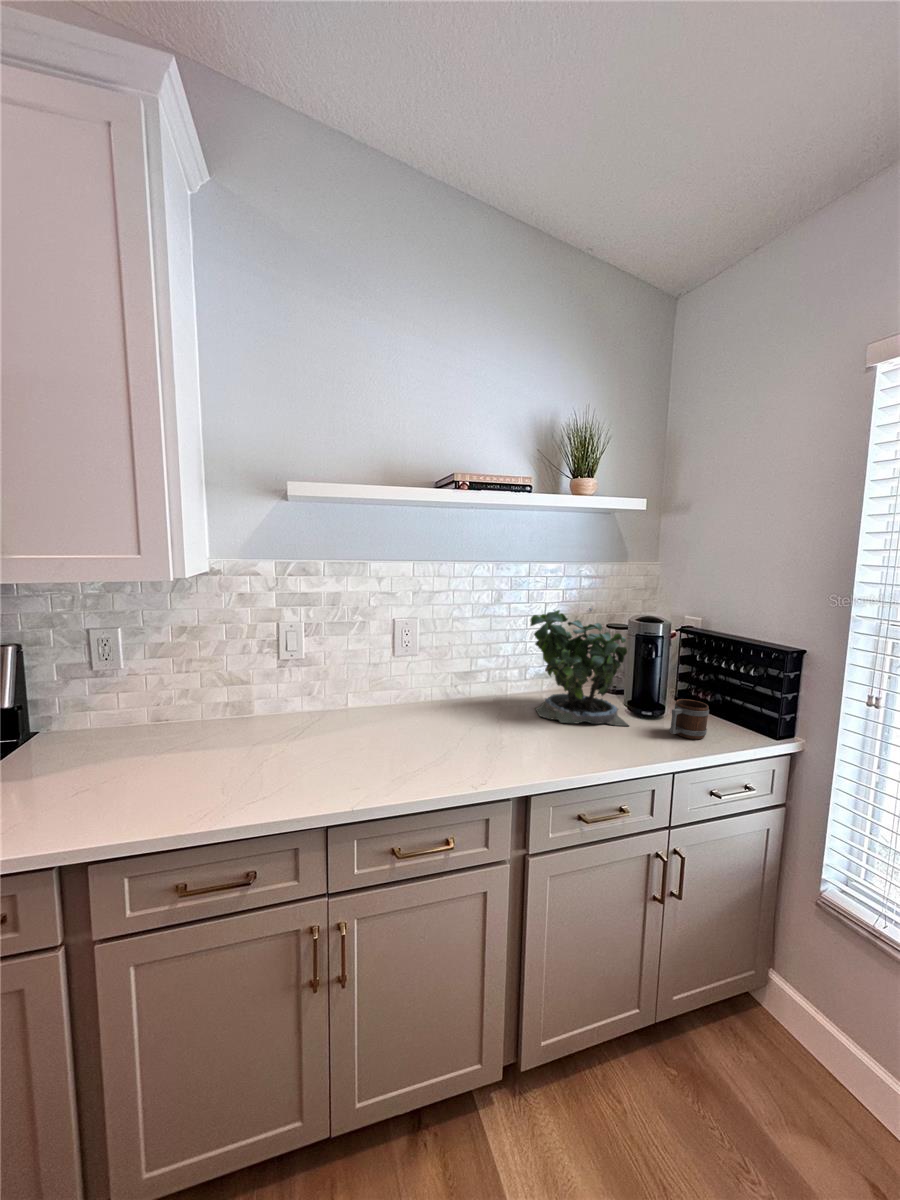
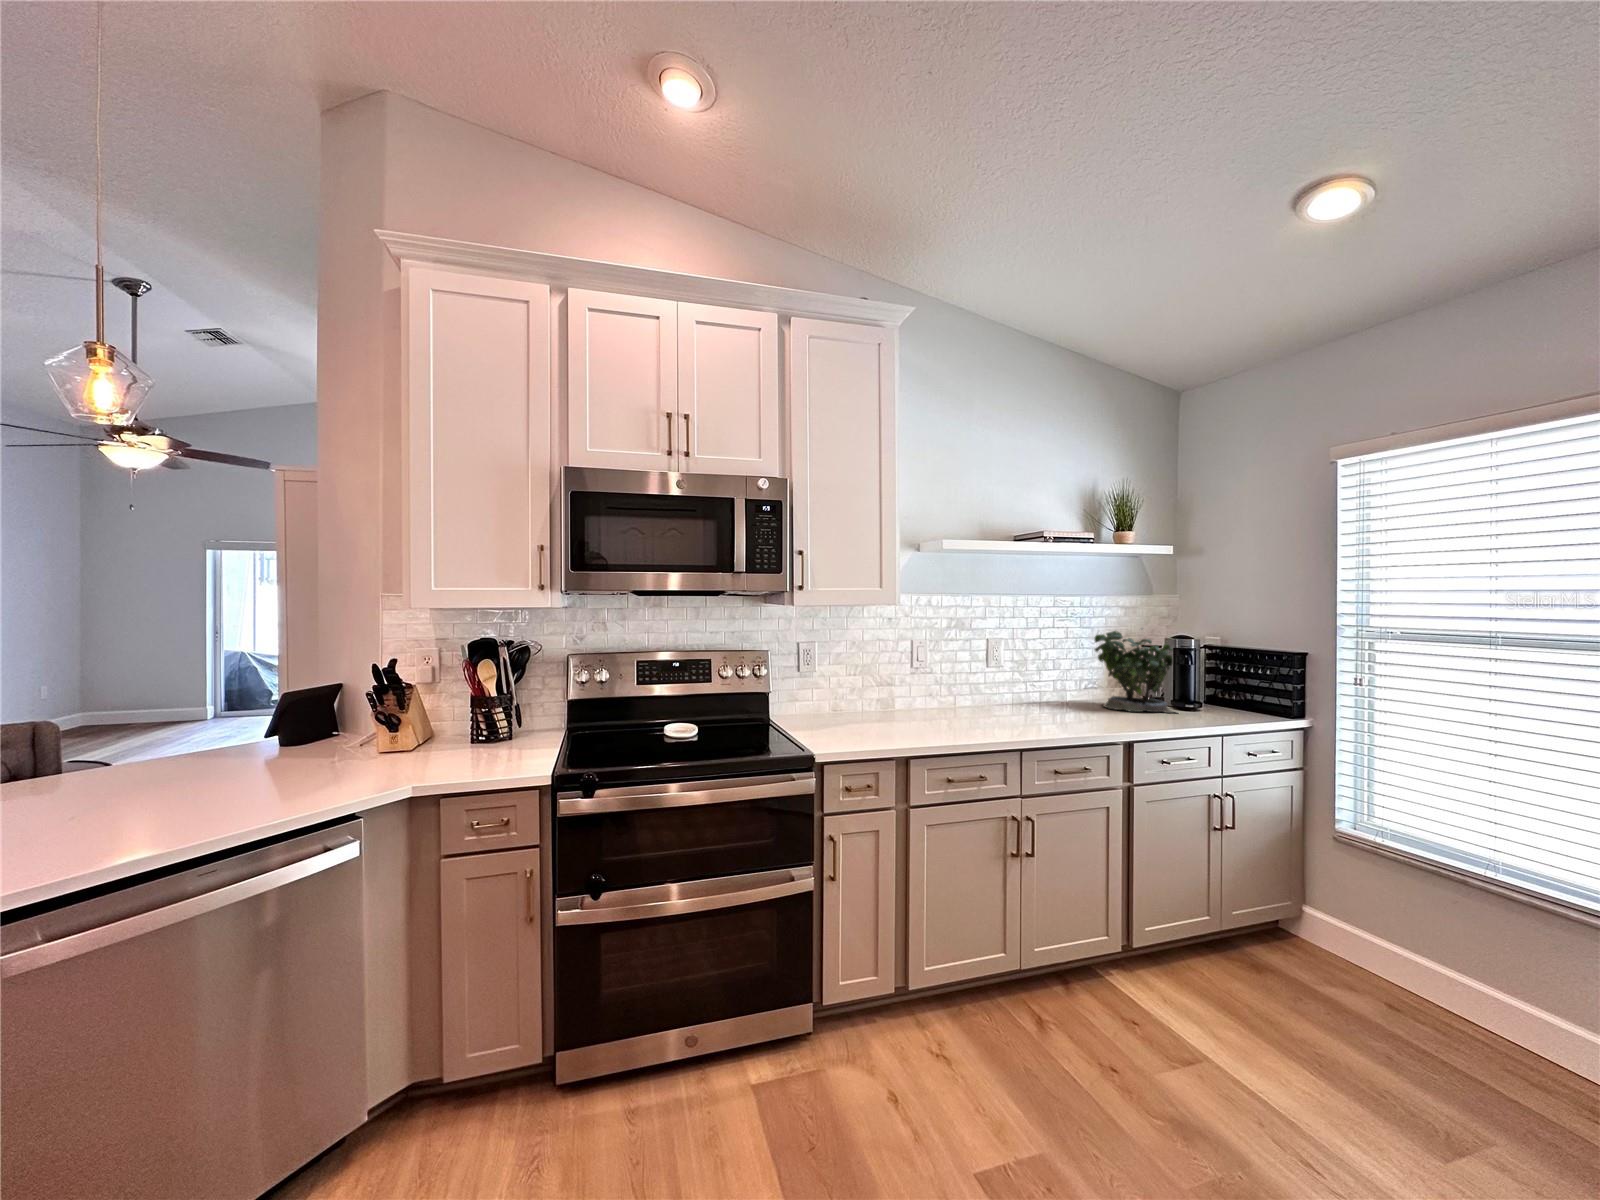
mug: present [669,699,709,739] -> none [1212,692,1240,718]

